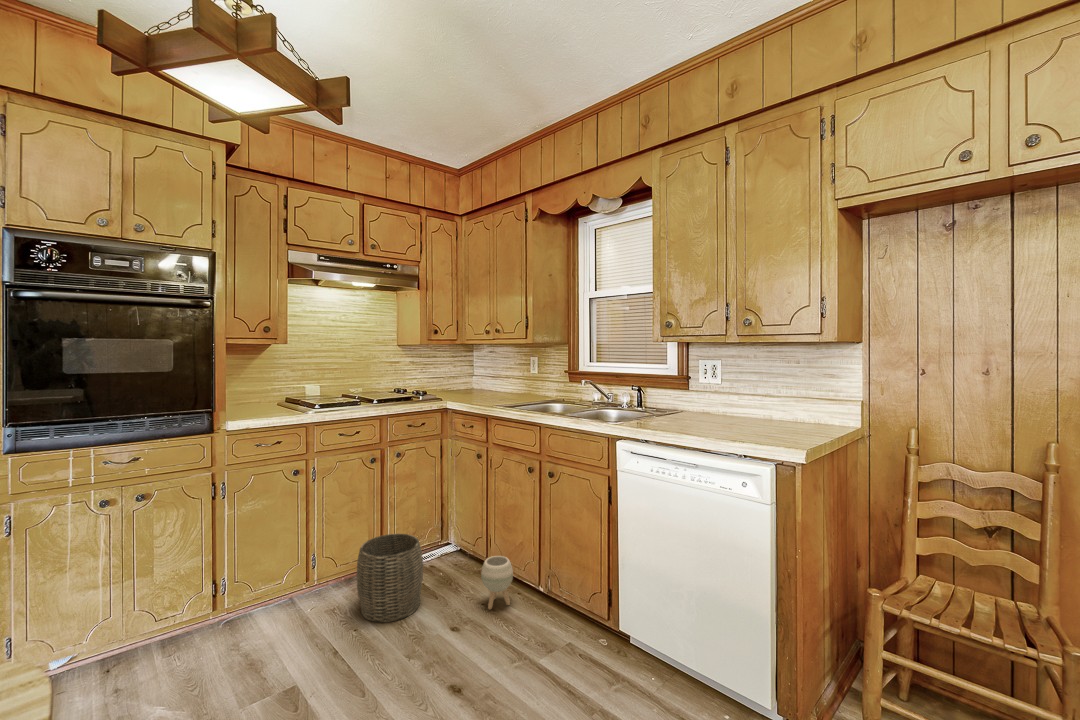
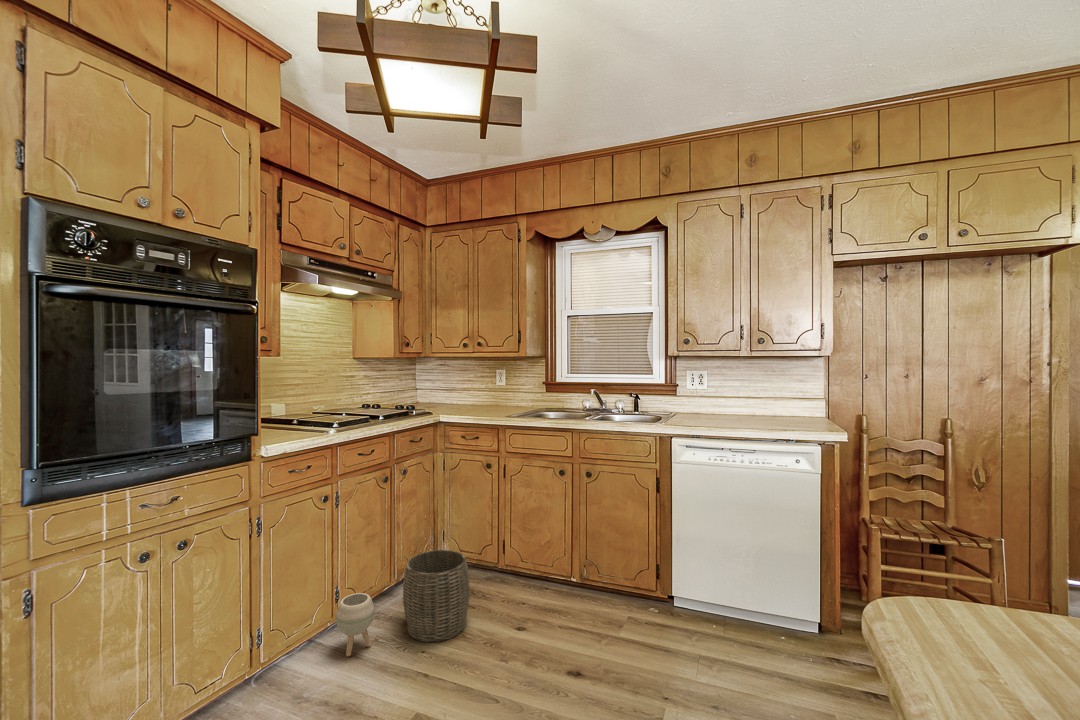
planter: present [481,556,513,609] -> present [336,593,374,656]

